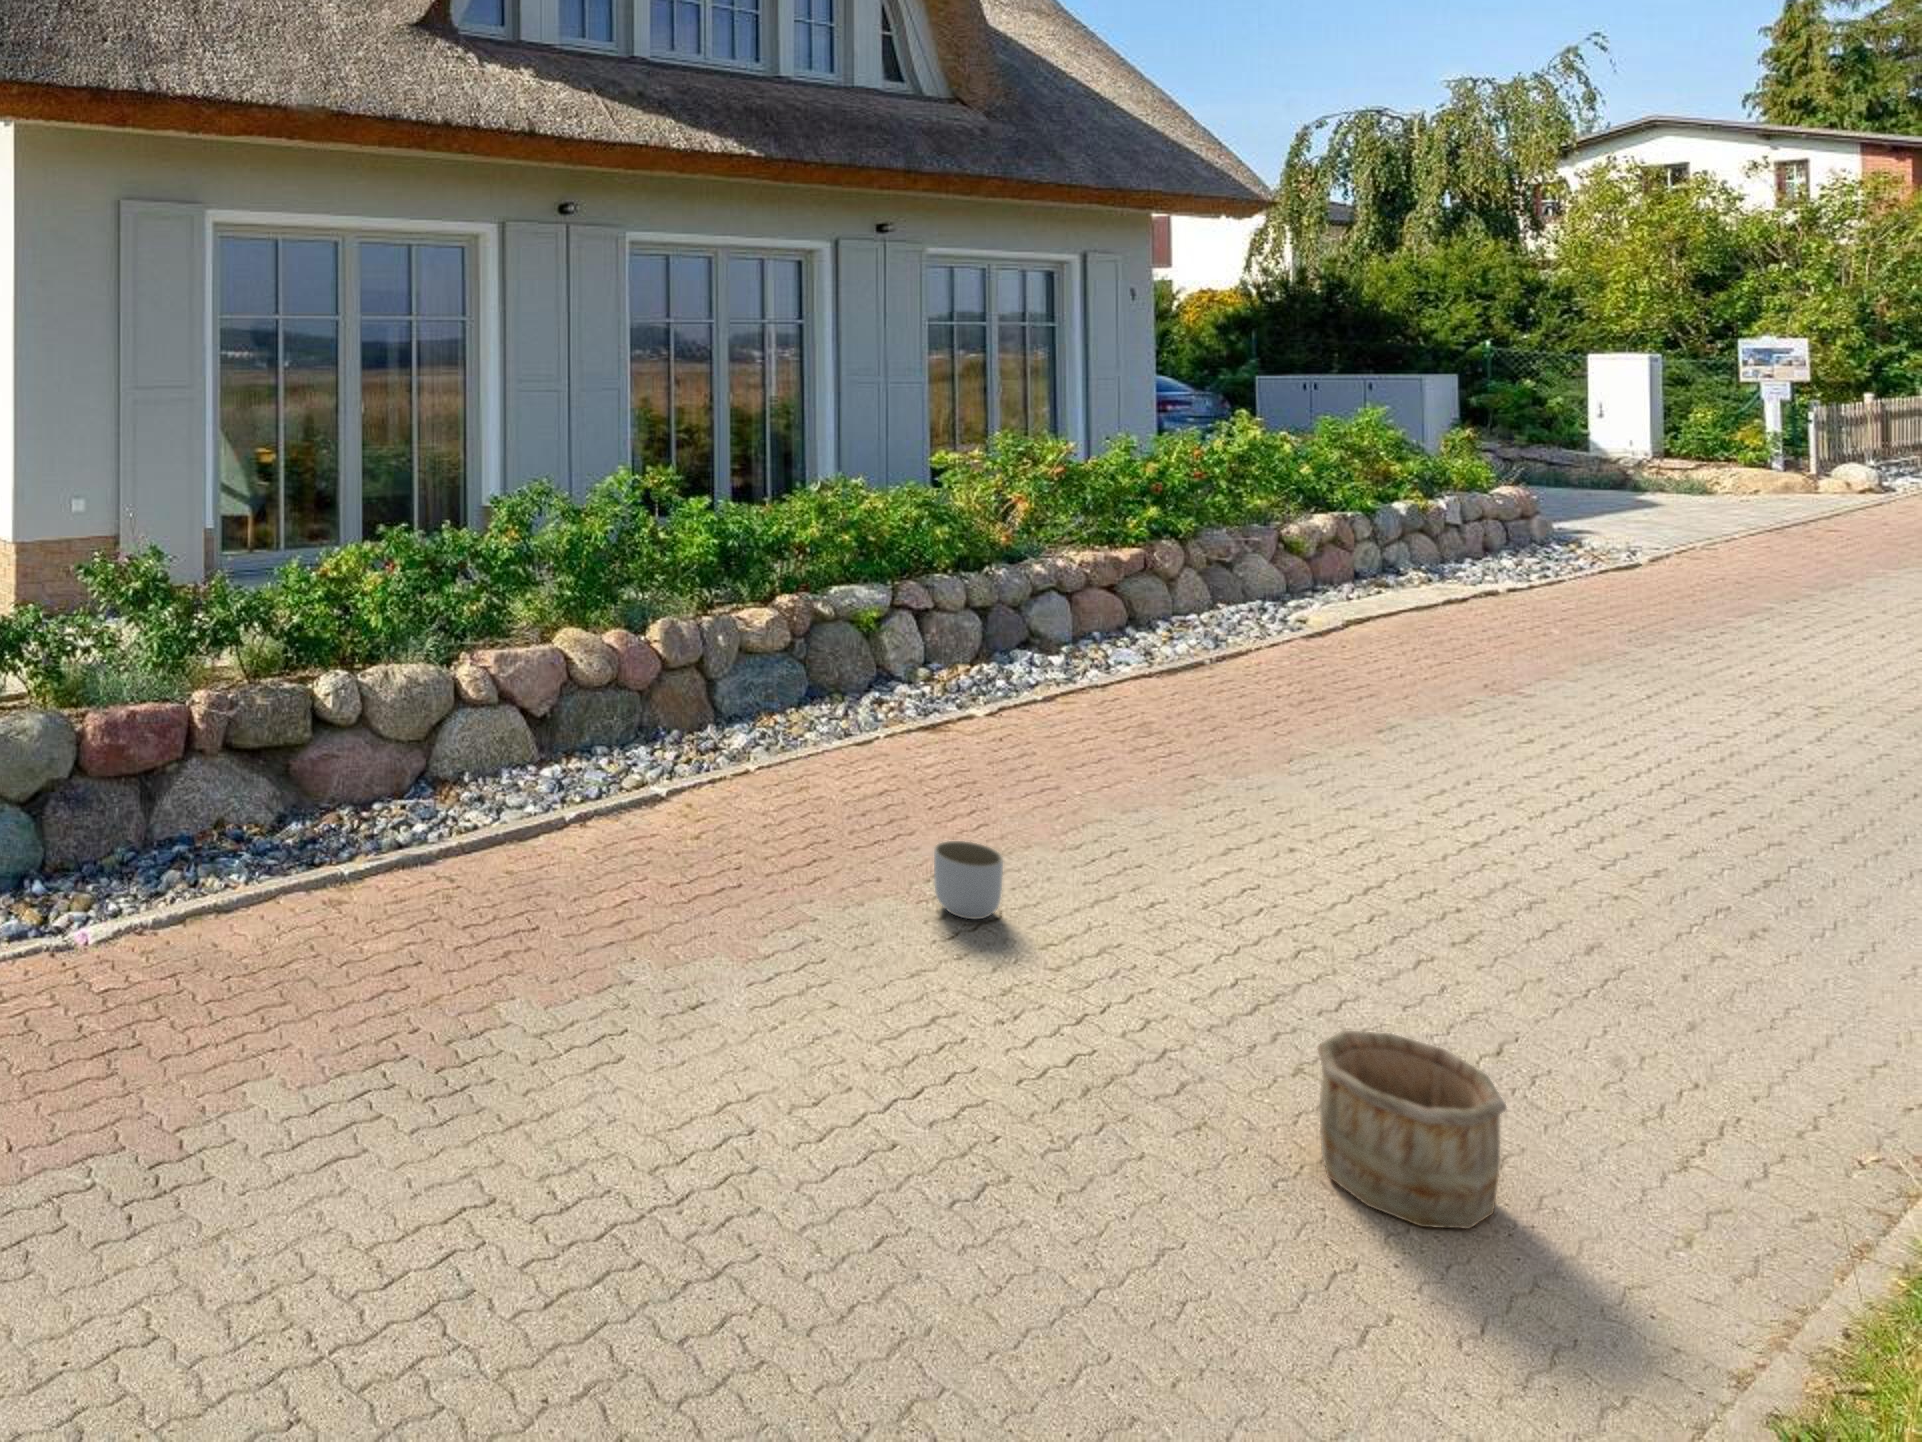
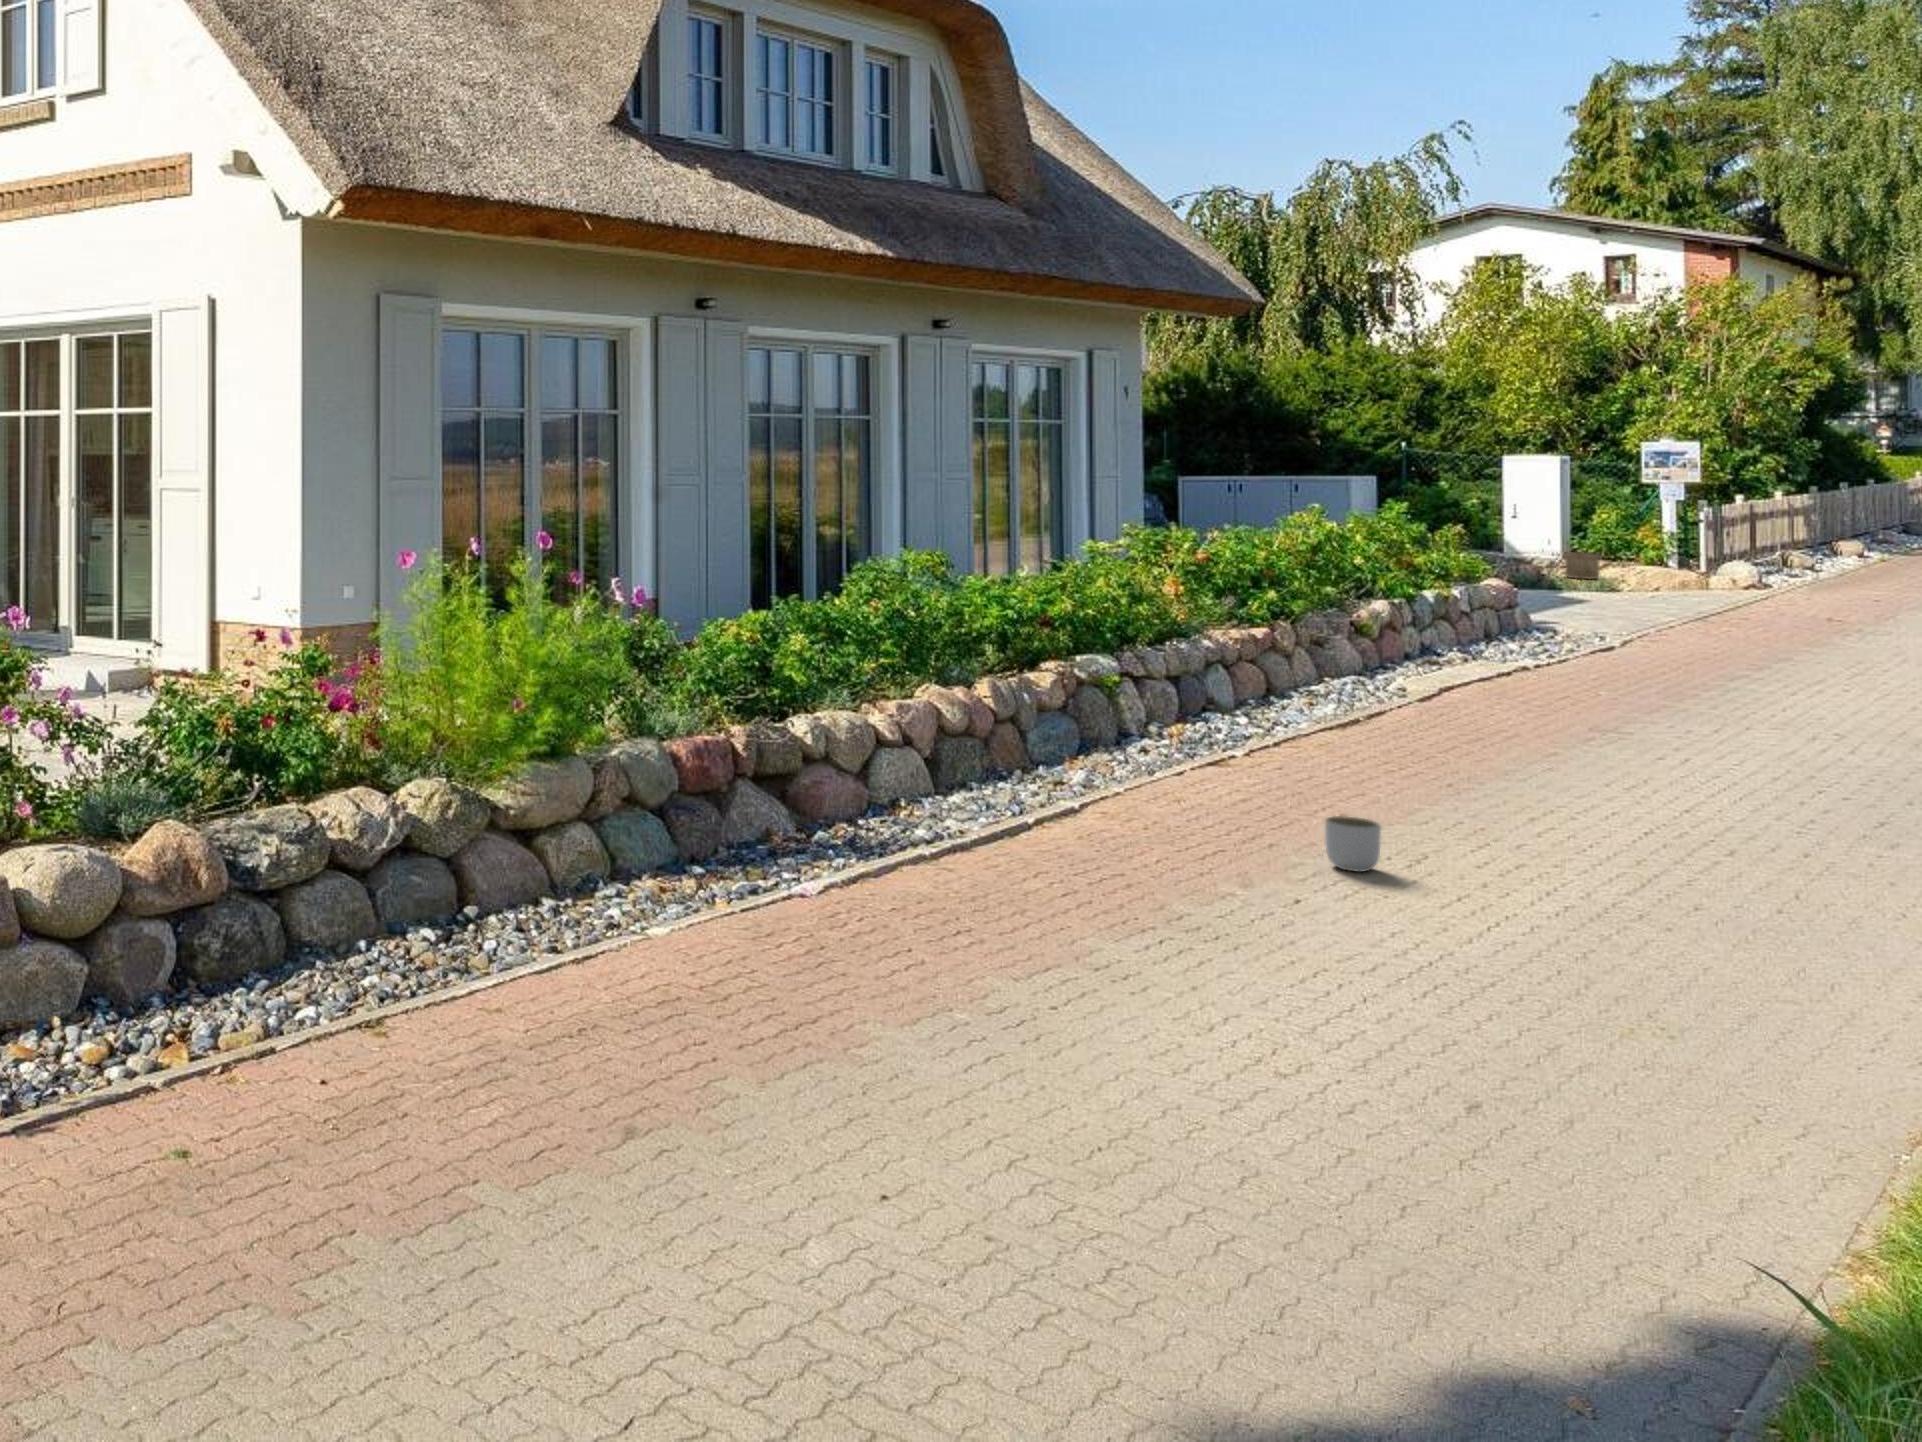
wooden bucket: present [1318,1031,1507,1229] -> present [1565,552,1600,579]

